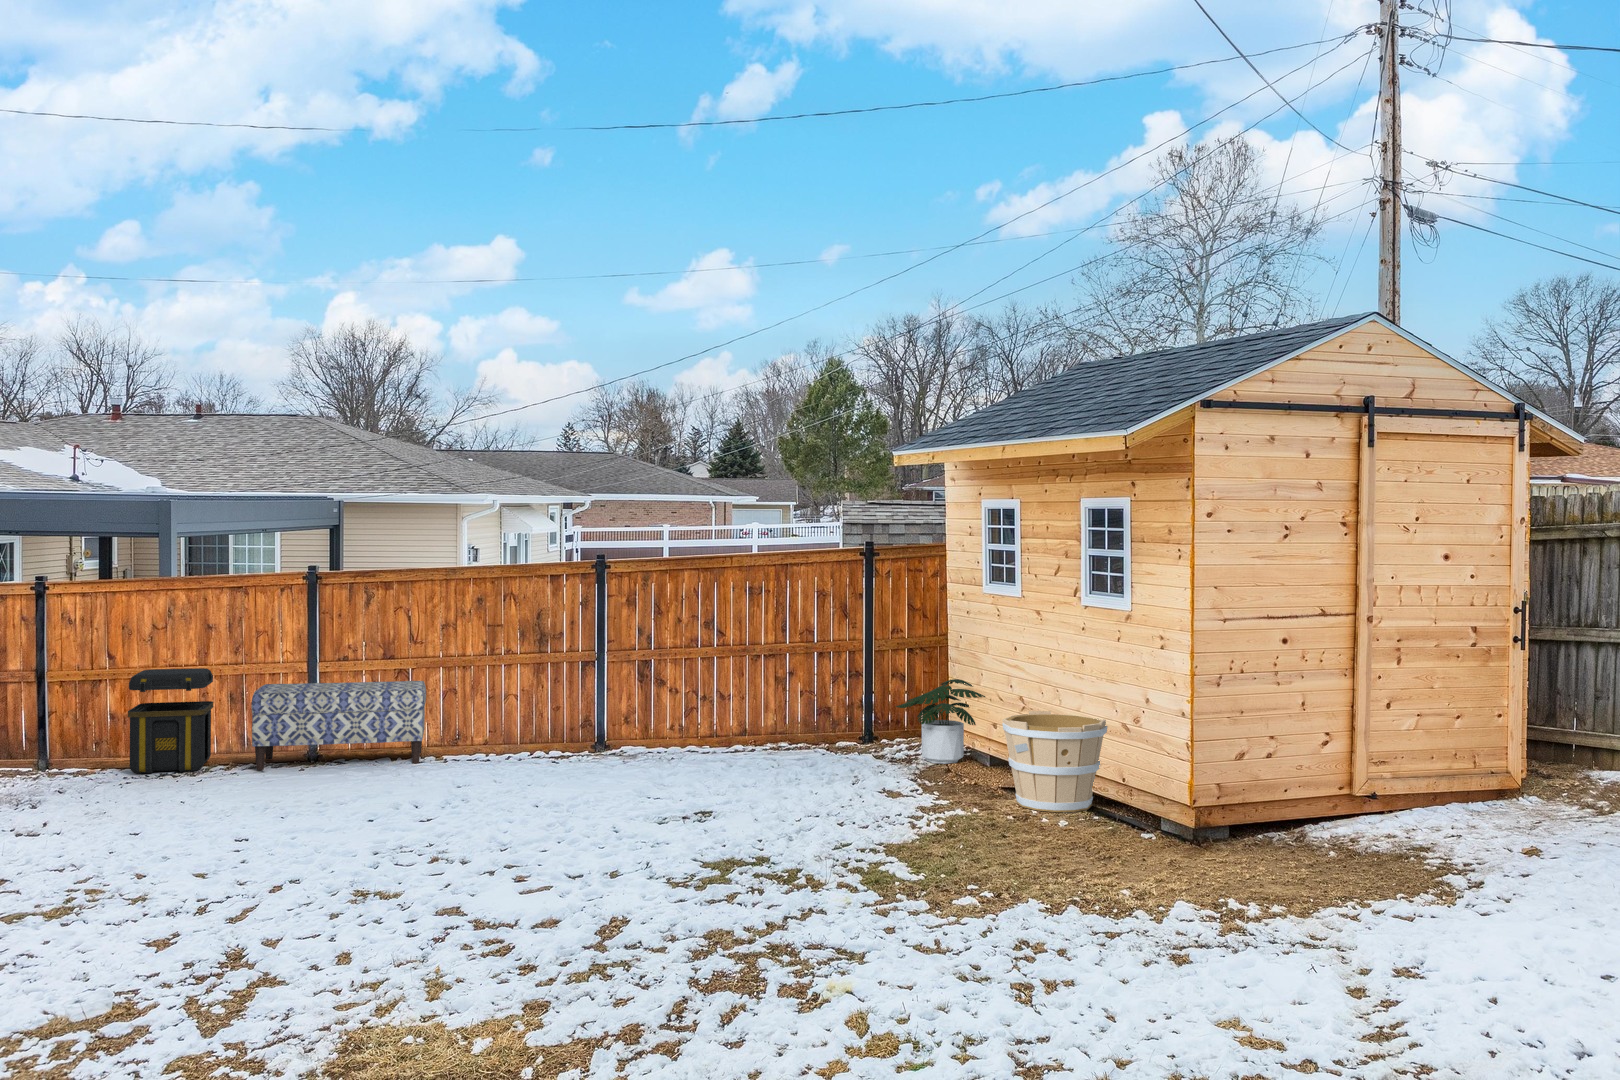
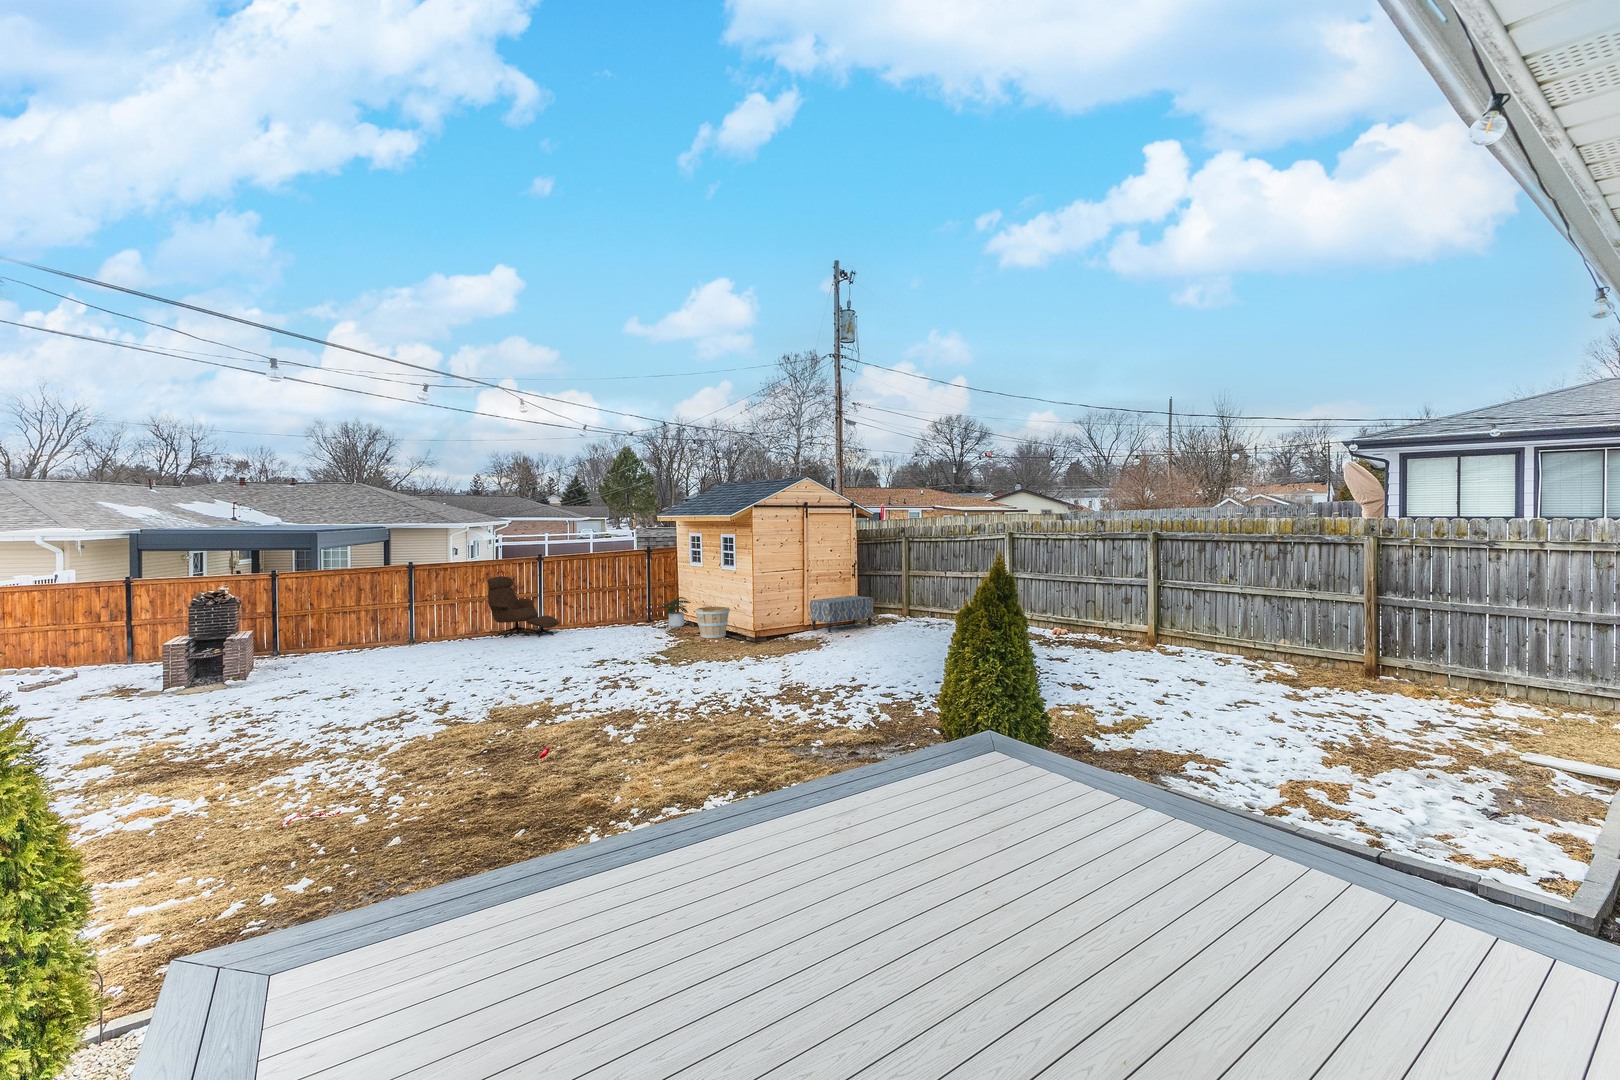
lounge chair: none [471,603,638,766] -> present [488,576,559,637]
toolbox: present [128,668,214,774] -> none [341,609,375,652]
bench: present [251,681,426,770] -> present [810,596,873,632]

